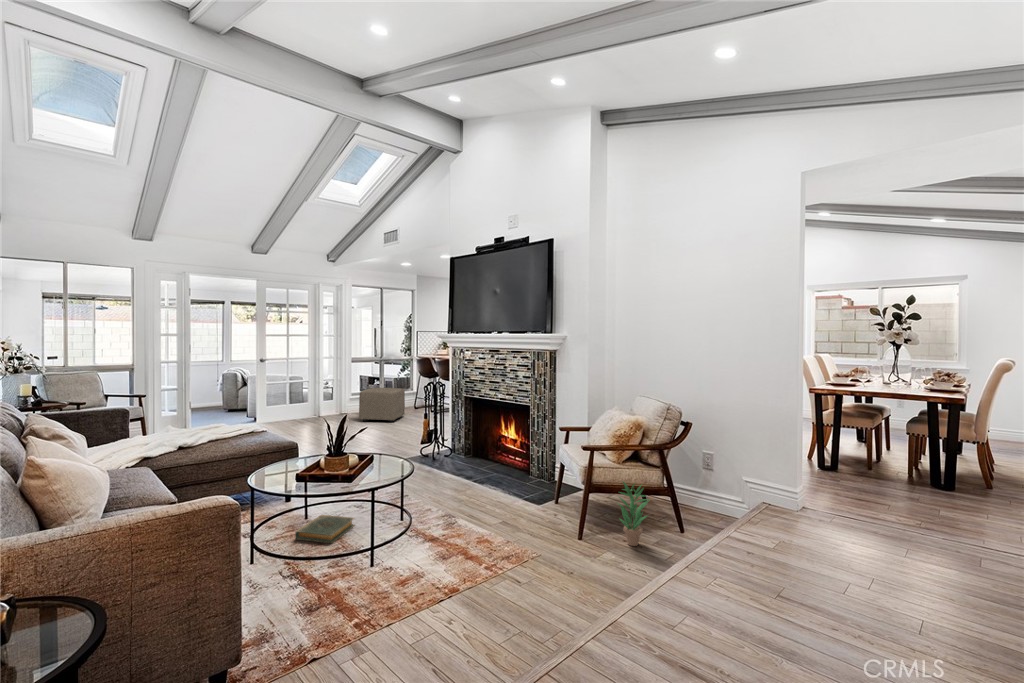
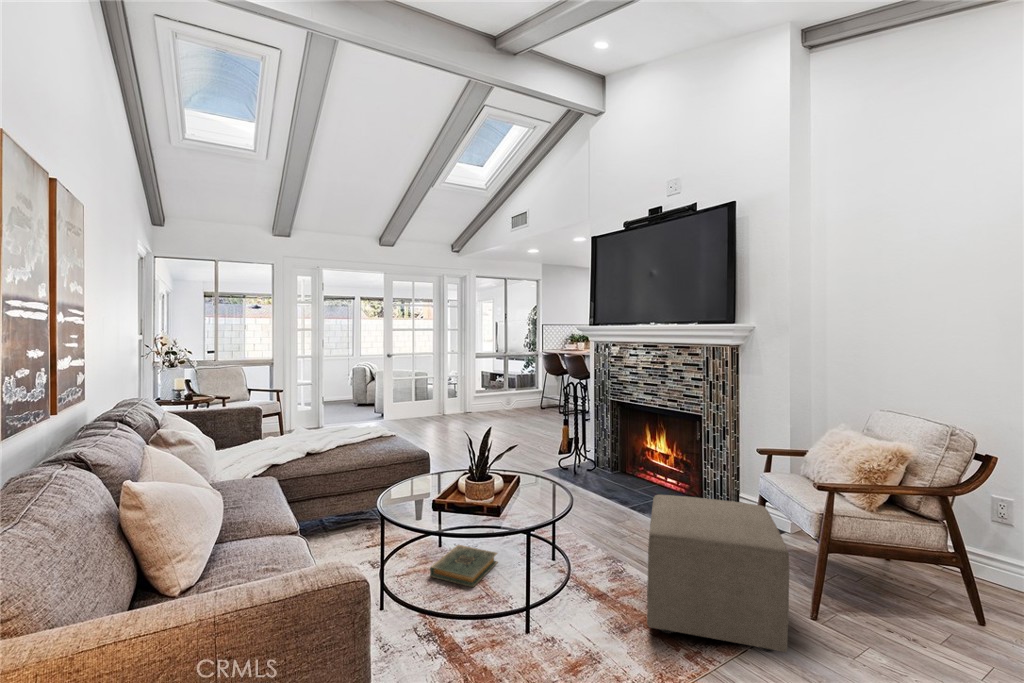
ottoman: present [359,388,405,422] -> present [647,495,790,653]
potted plant: present [619,482,648,546] -> none [873,540,938,640]

